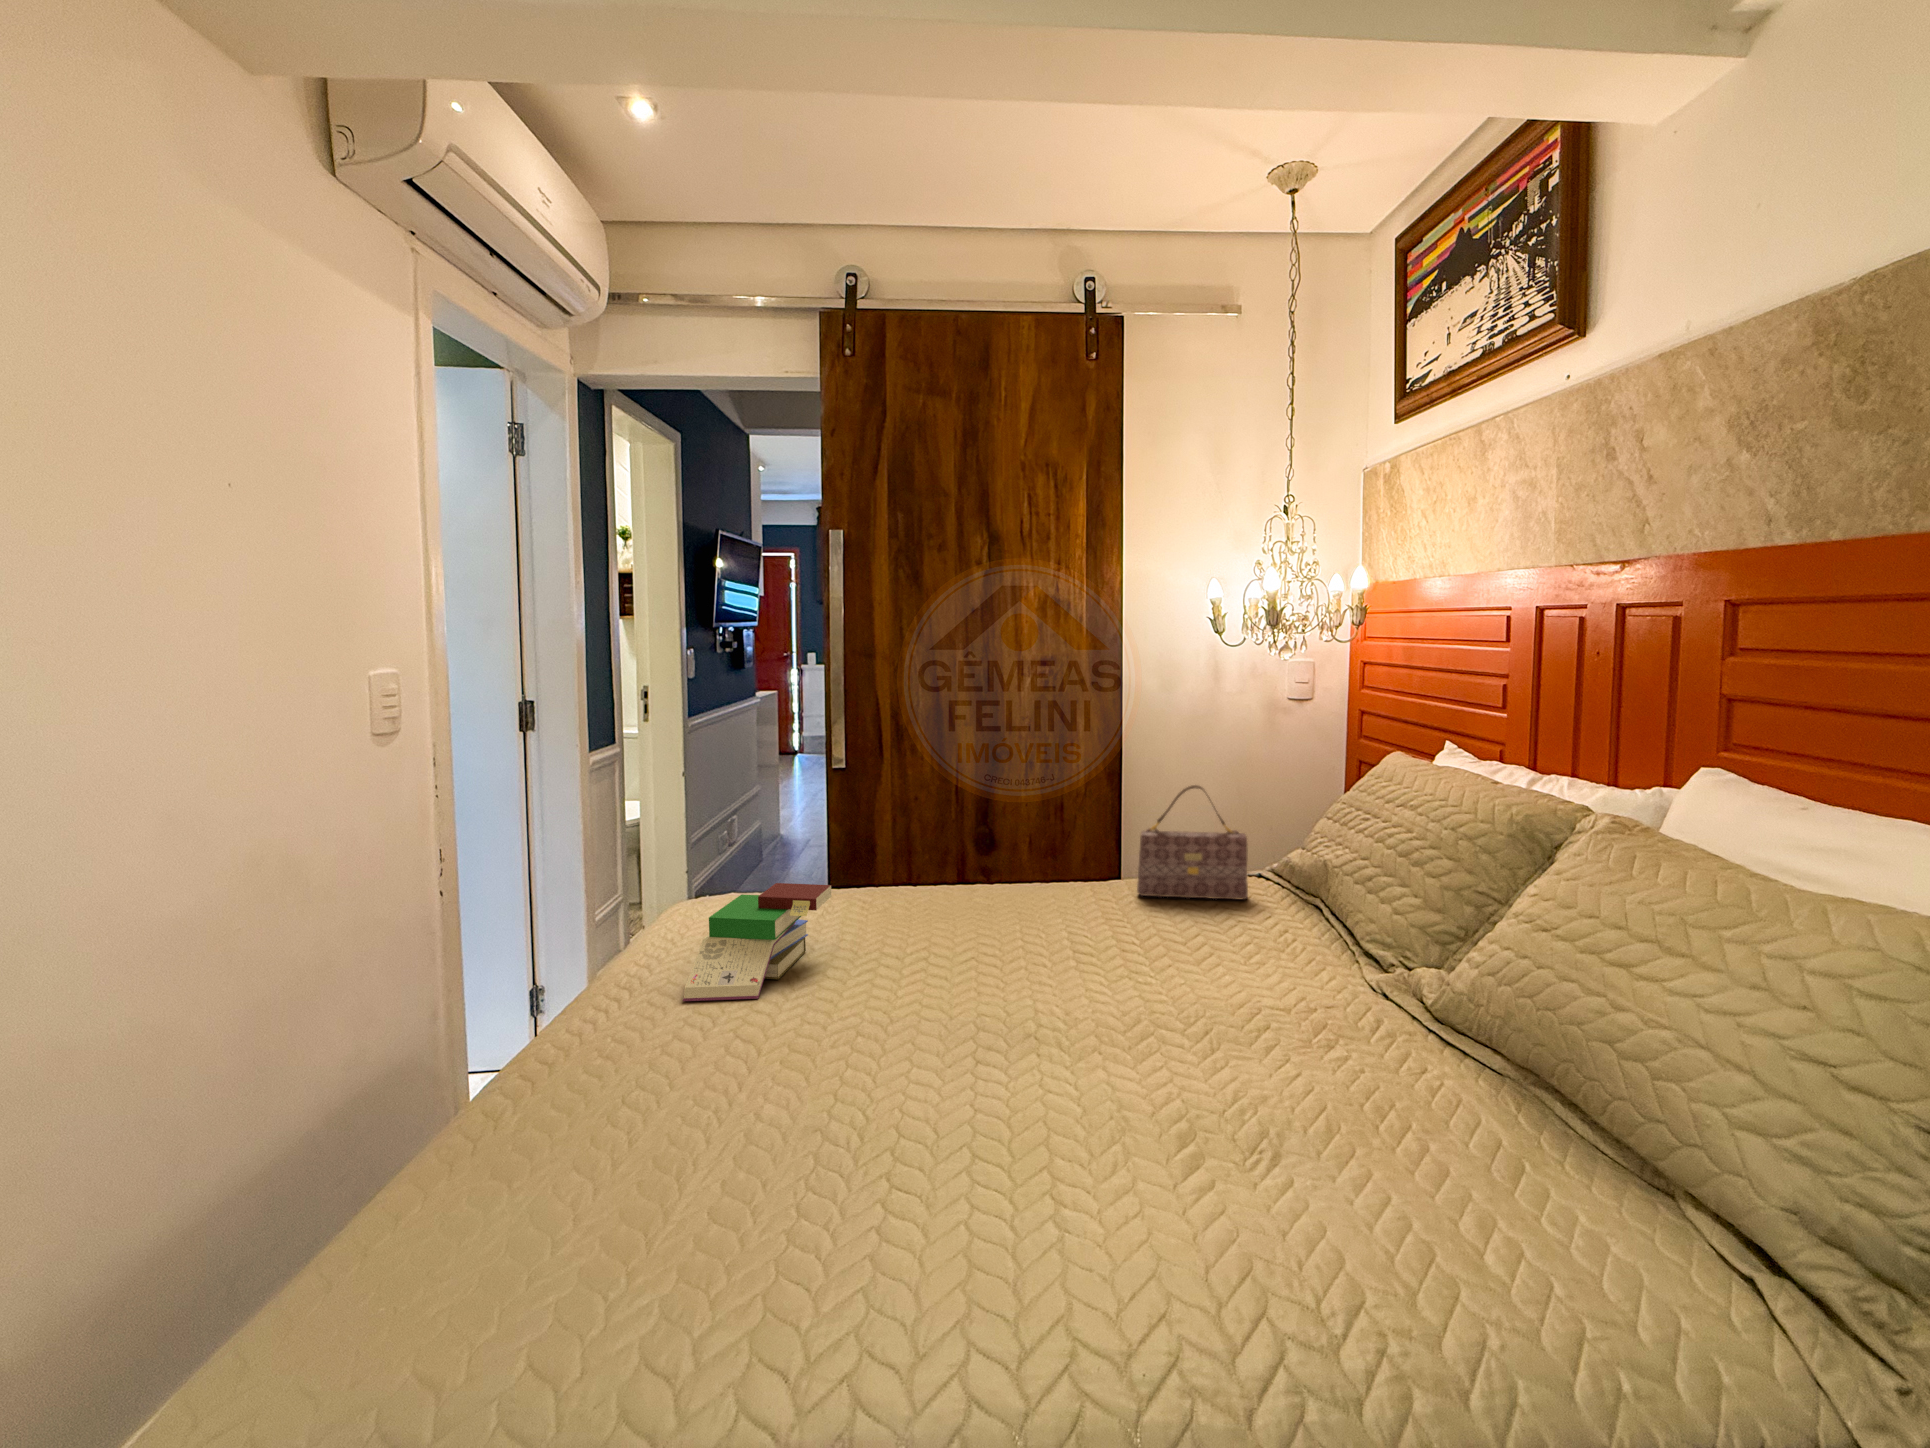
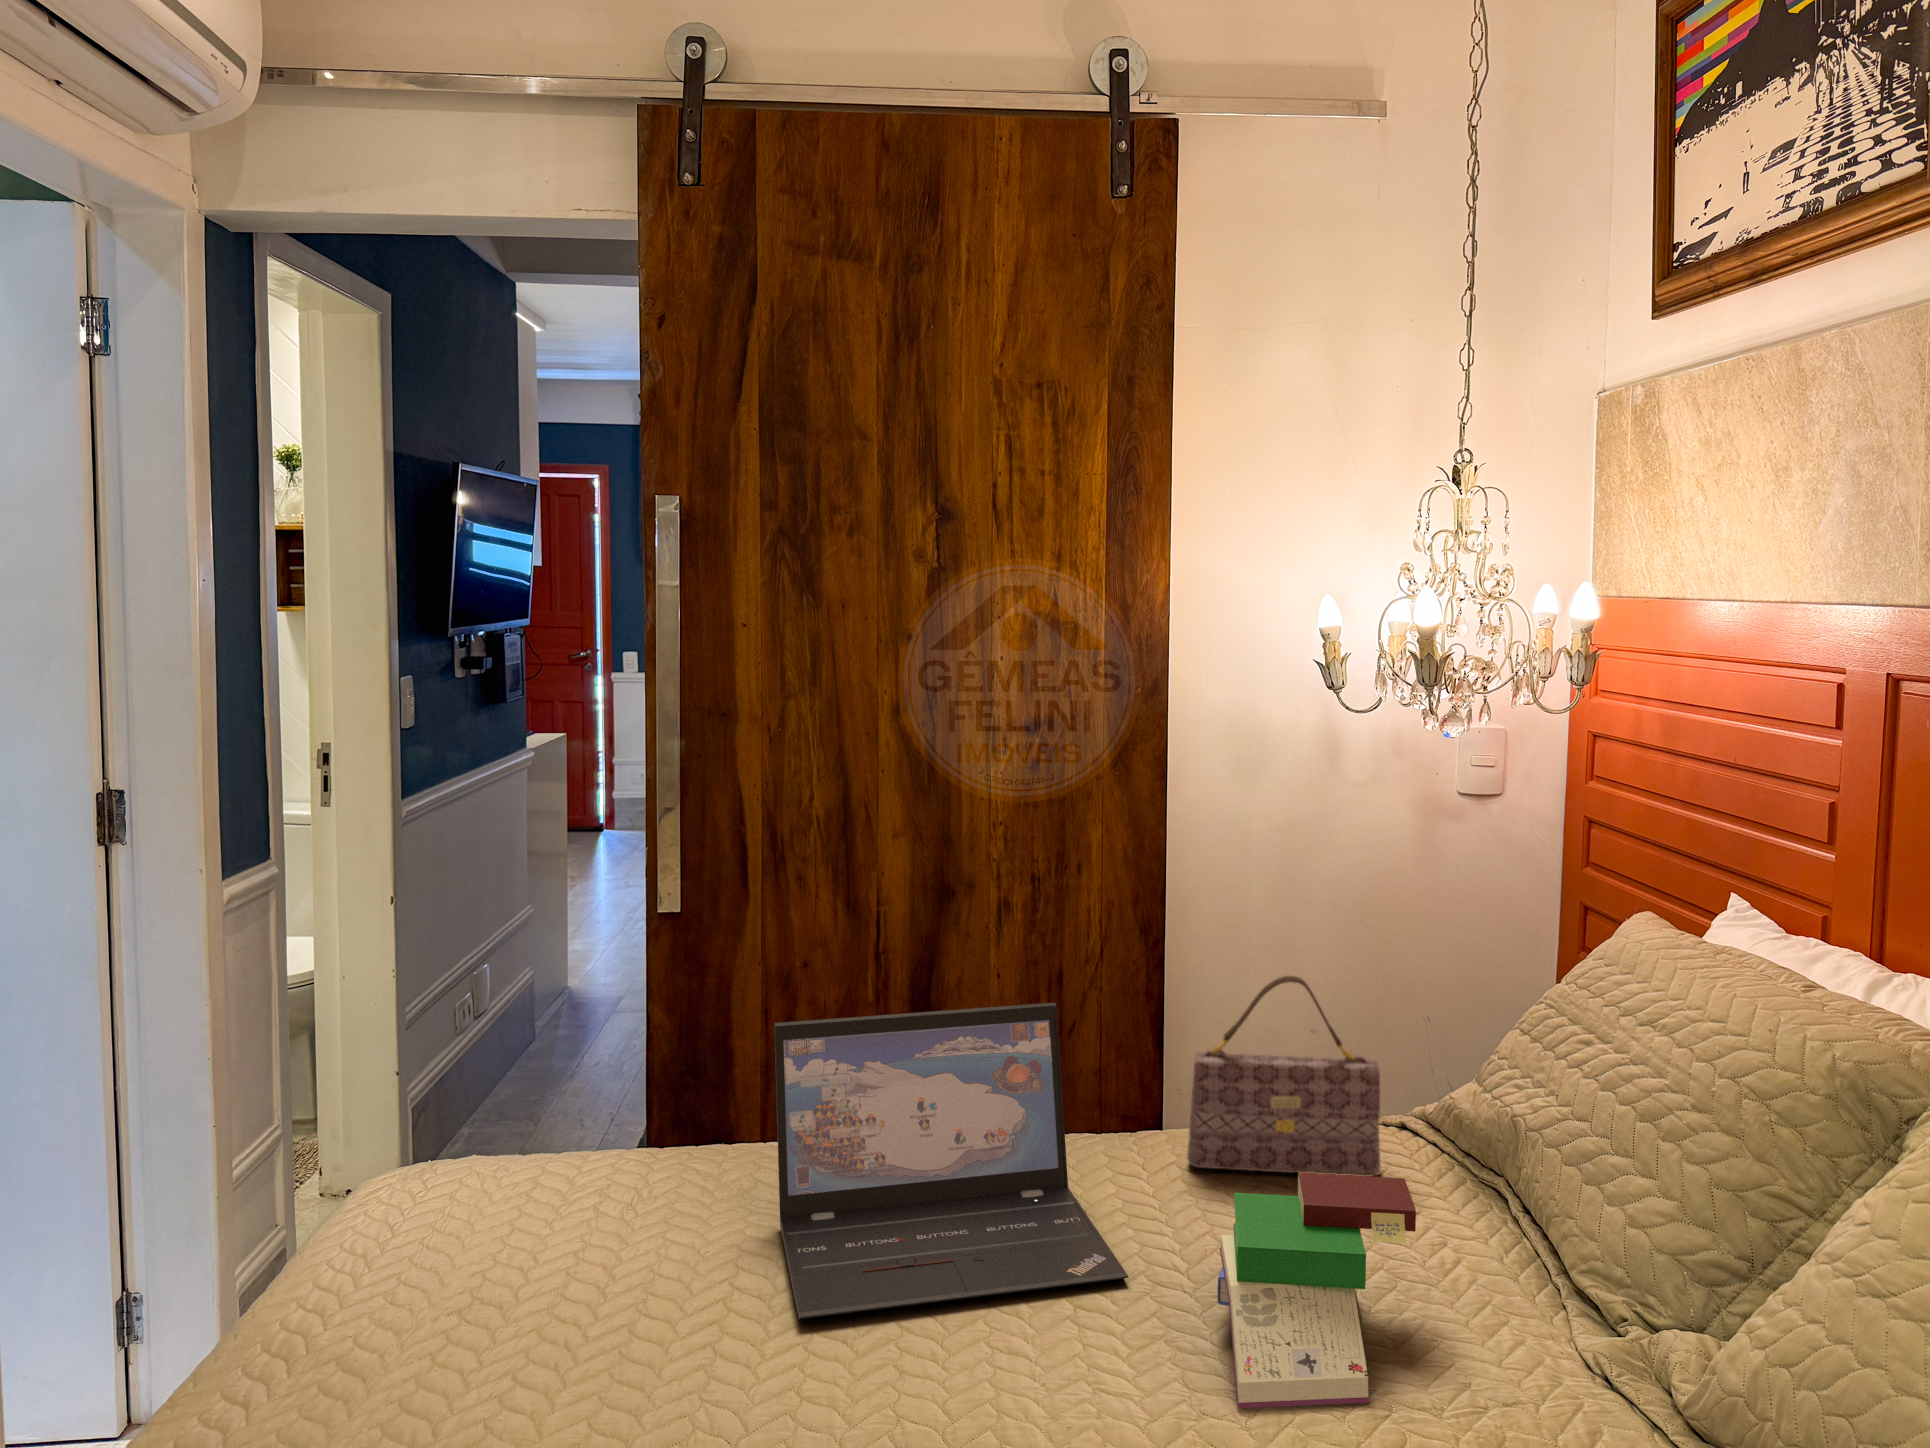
laptop: none [901,801,1105,968] -> present [774,1003,1129,1319]
book: present [683,883,831,1001] -> present [1218,1173,1416,1408]

